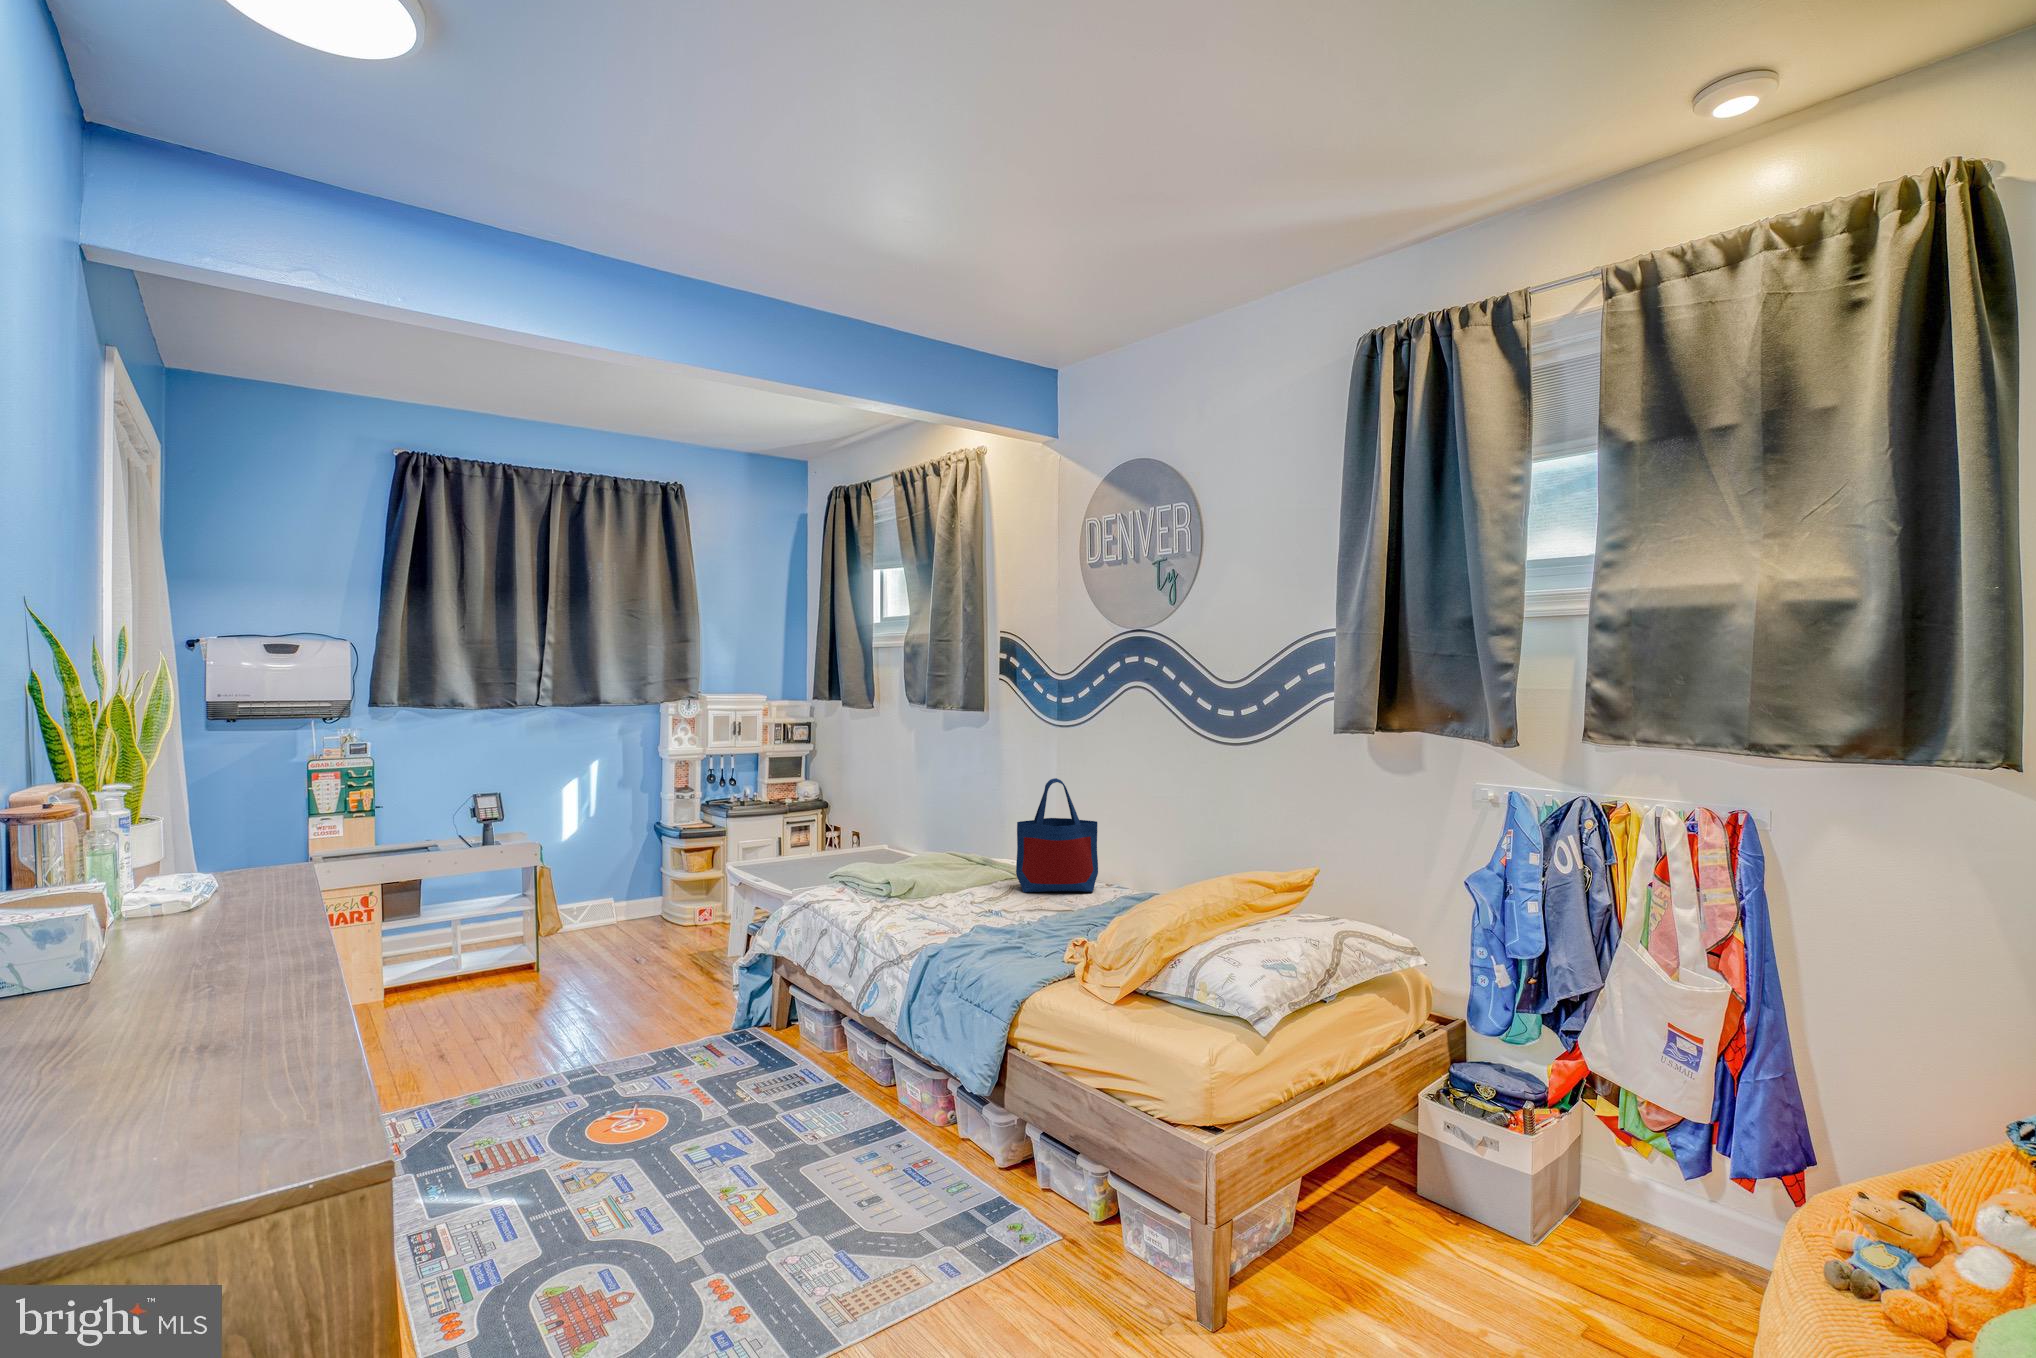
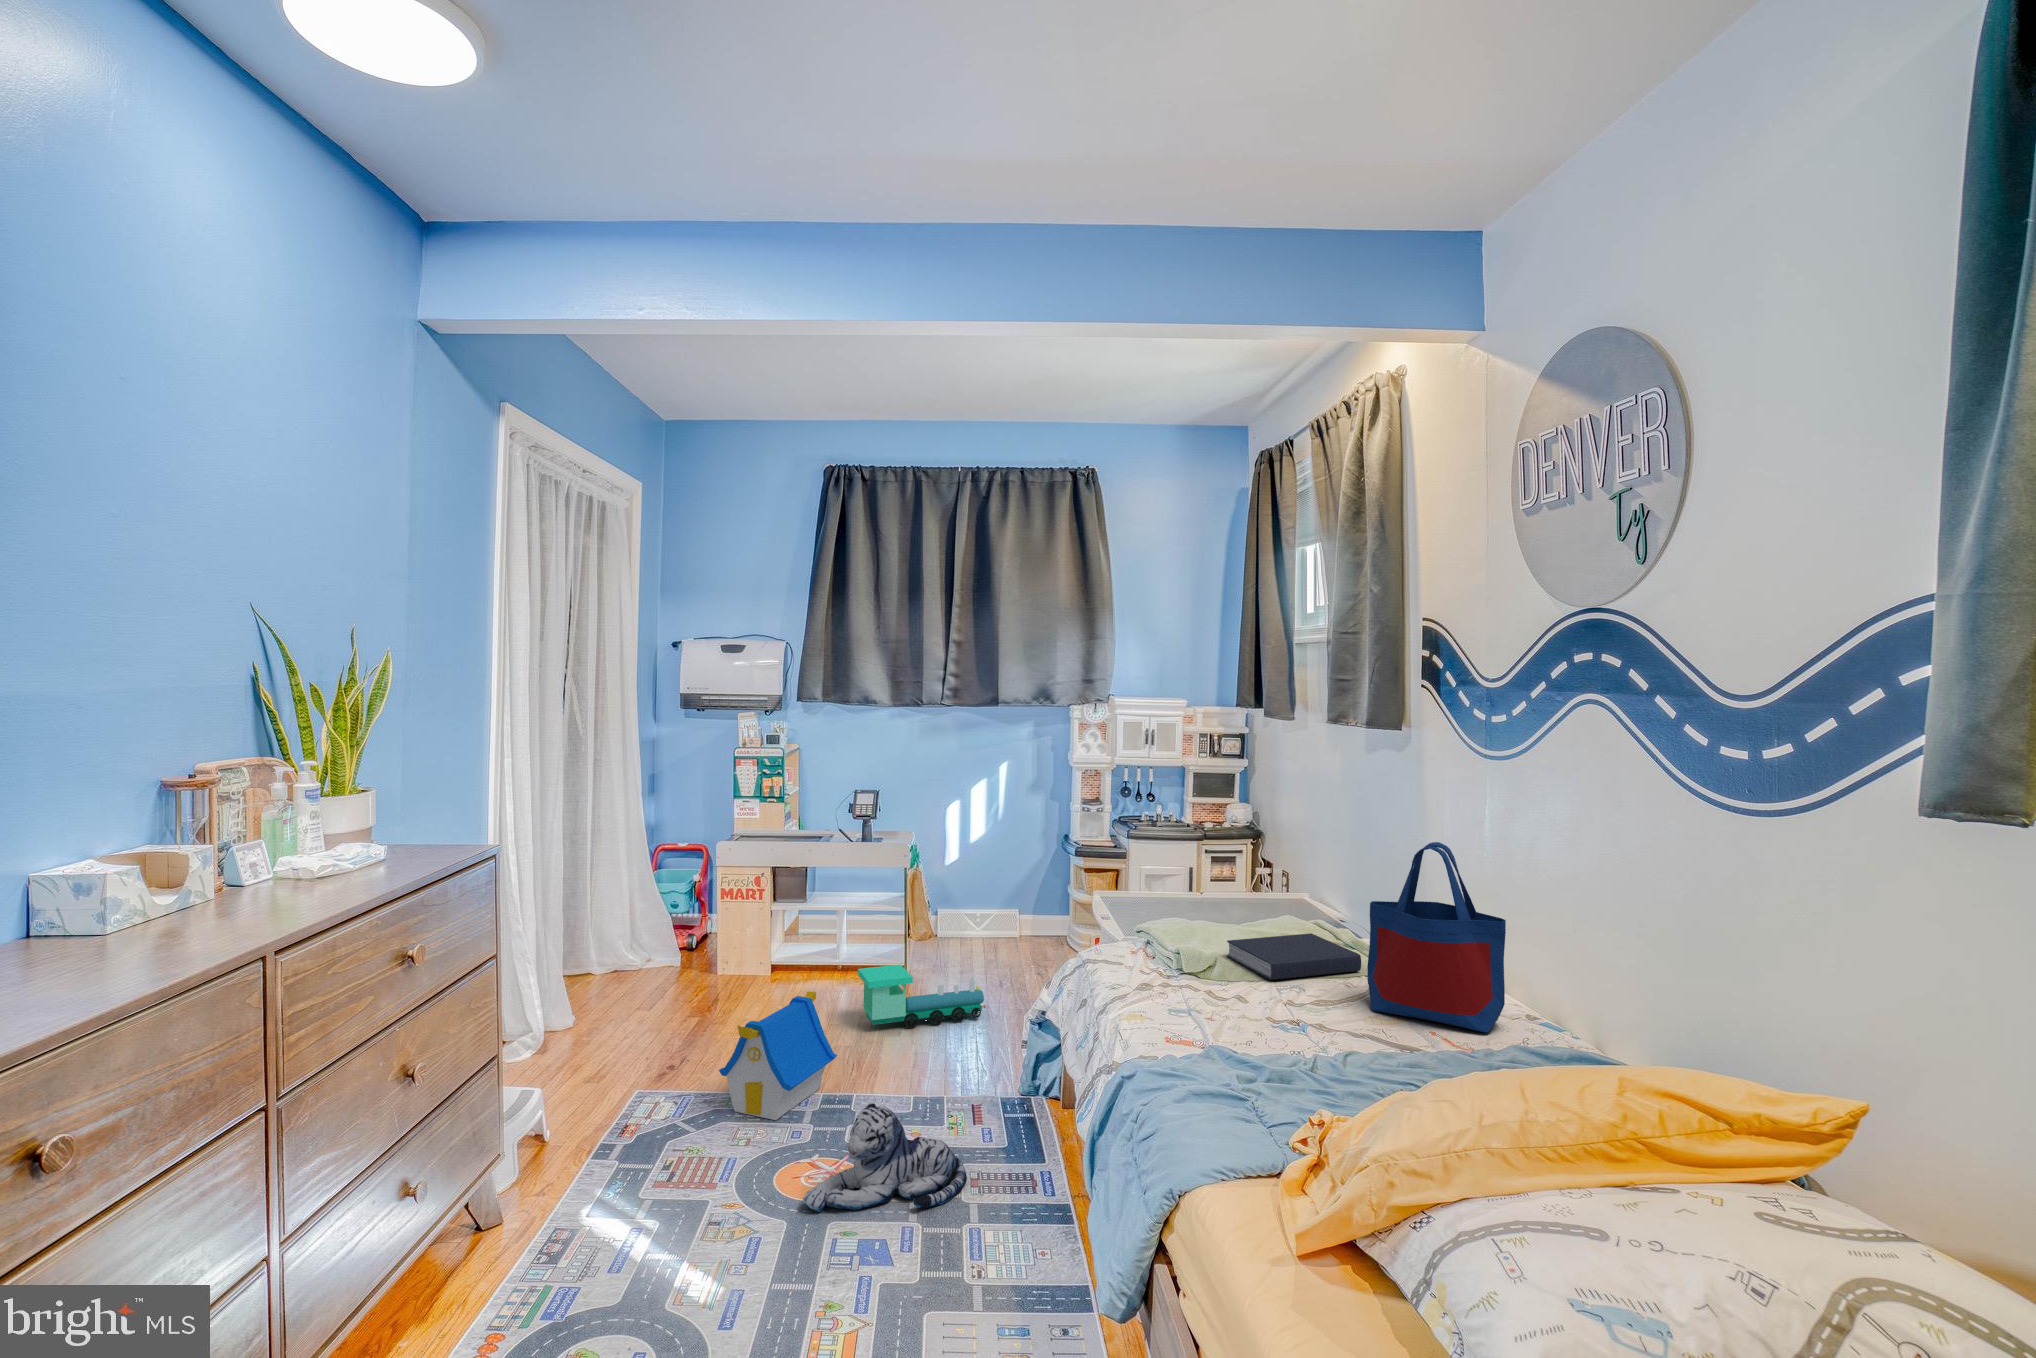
book: none [907,856,997,887] -> present [1227,933,1361,980]
toy train: none [523,951,646,1010] -> present [858,965,986,1028]
toy house: none [453,979,563,1101] -> present [719,991,837,1120]
plush toy: none [622,1039,744,1136] -> present [803,1103,967,1211]

